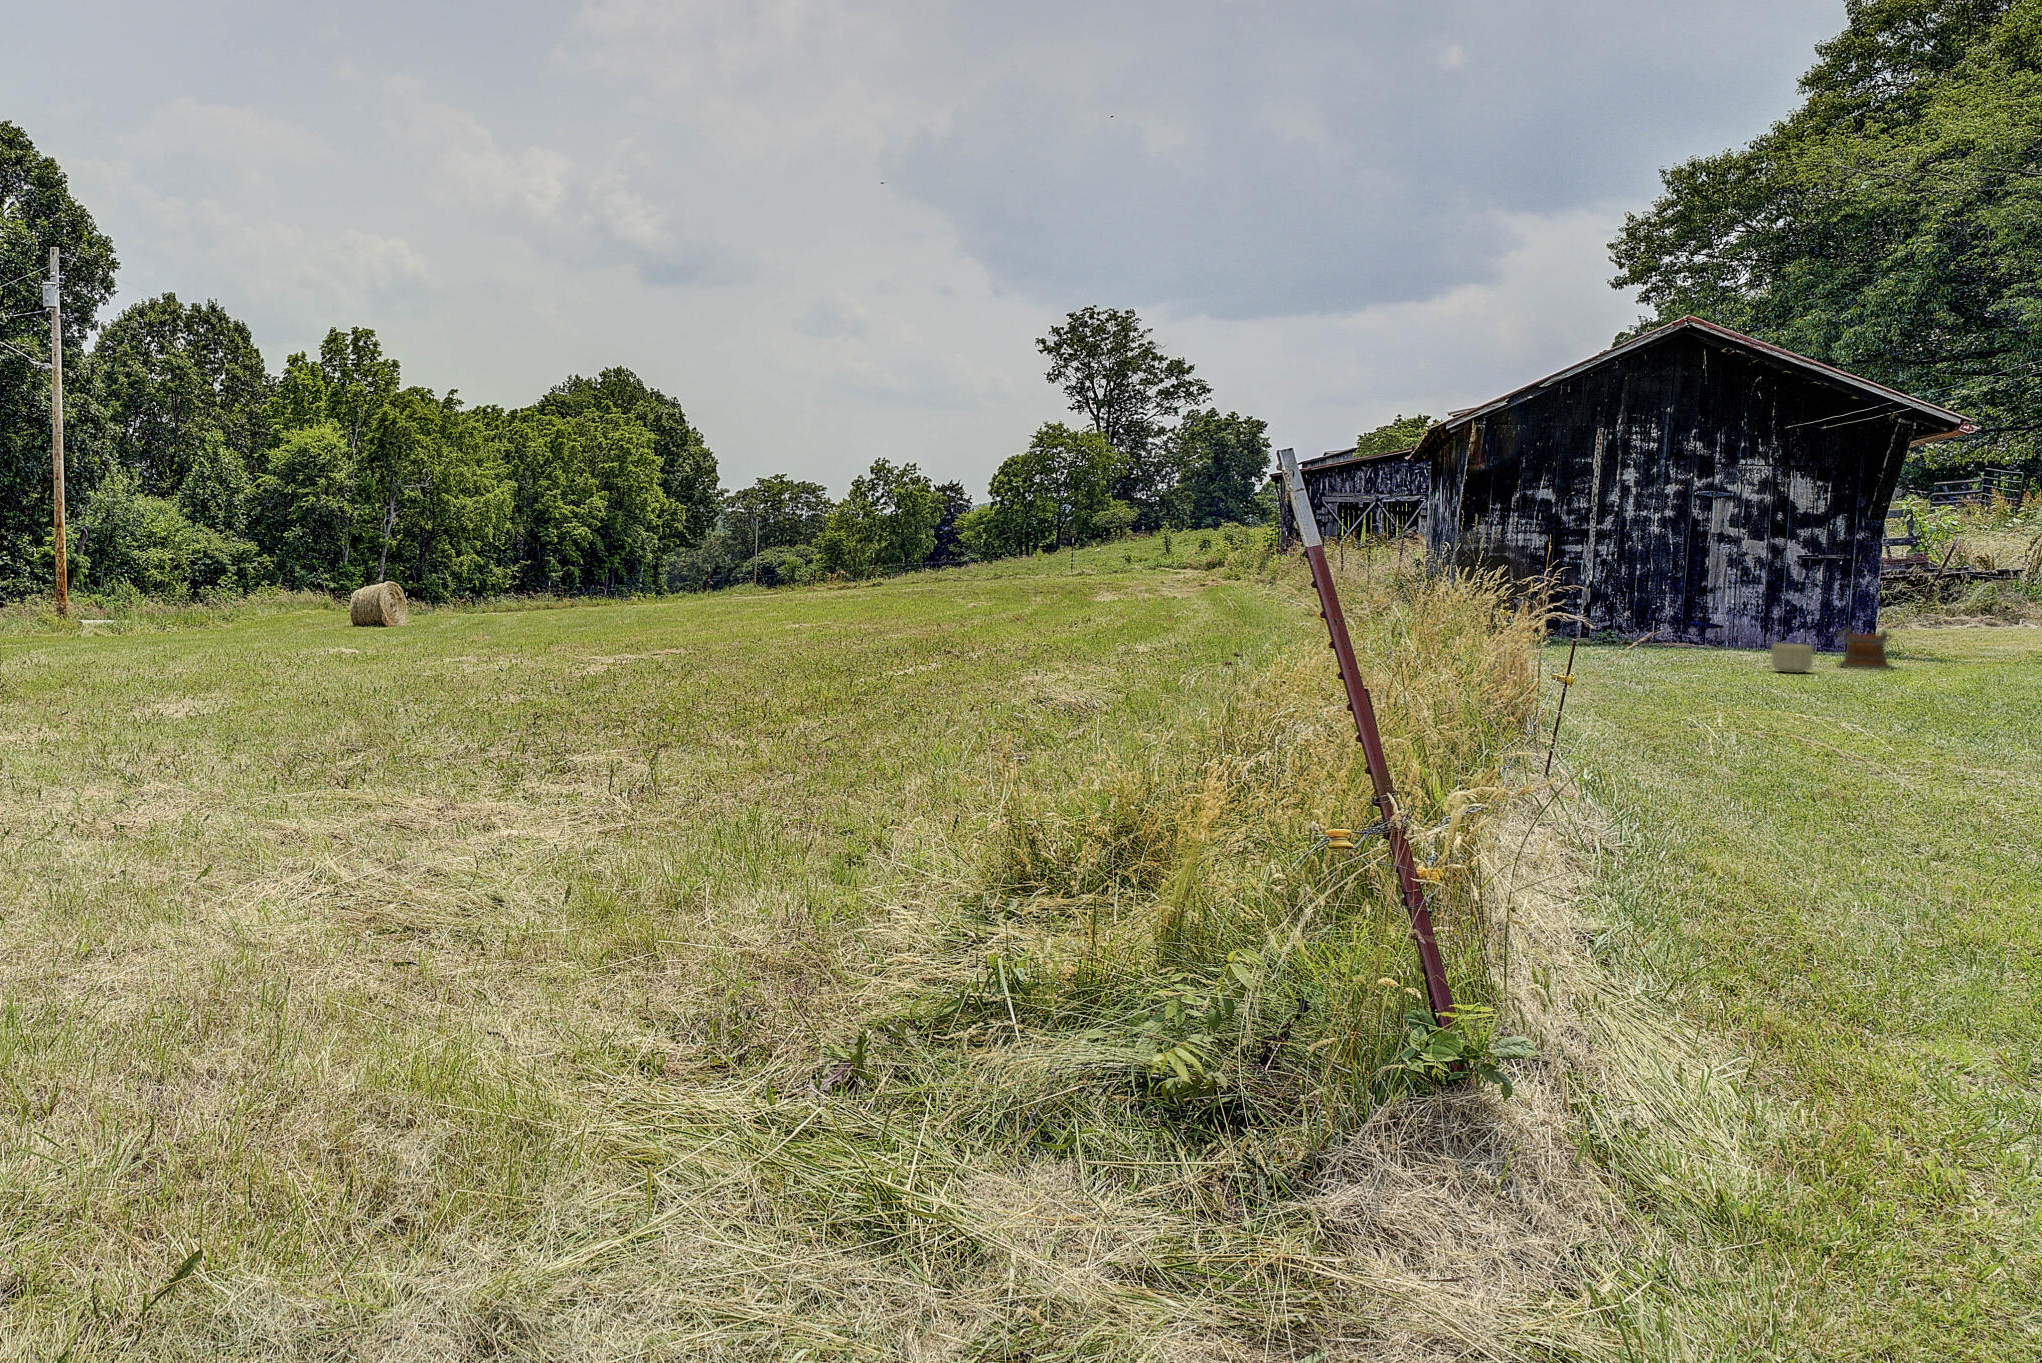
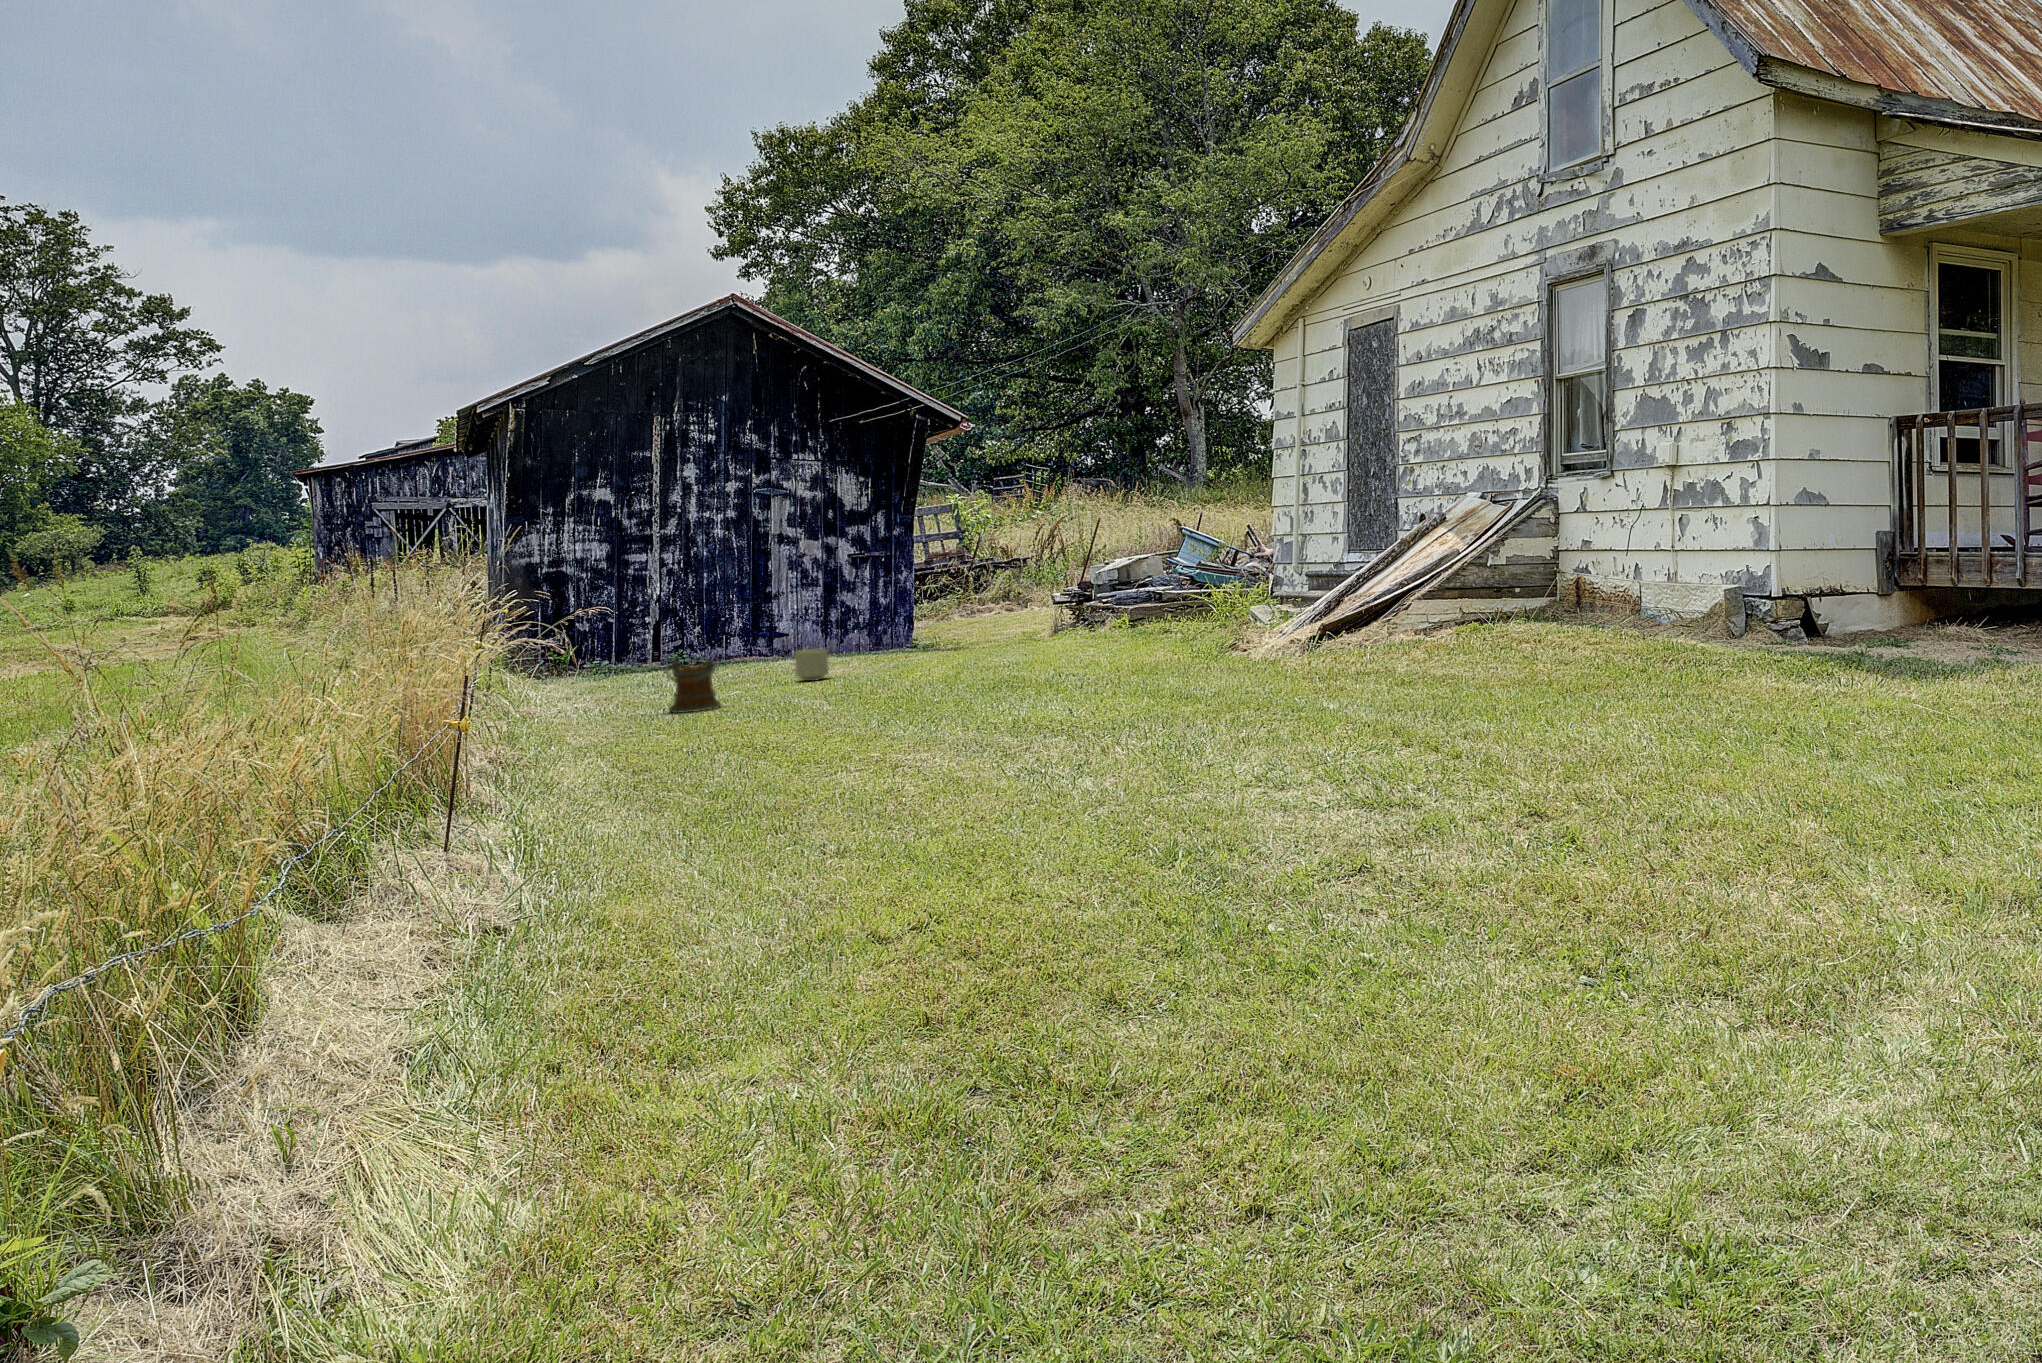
bucket: present [1838,628,1893,670] -> present [665,659,721,713]

